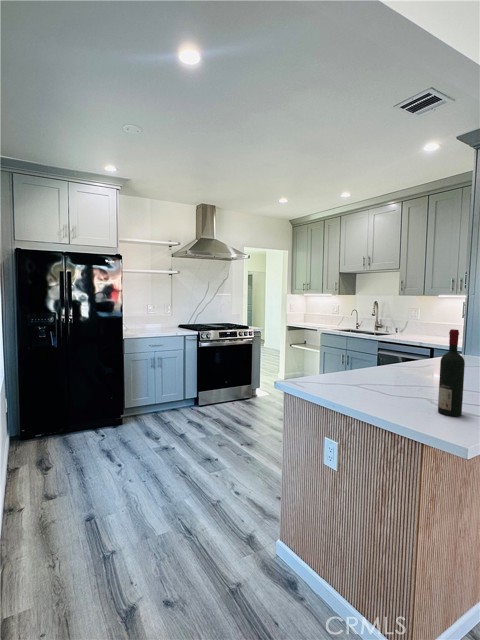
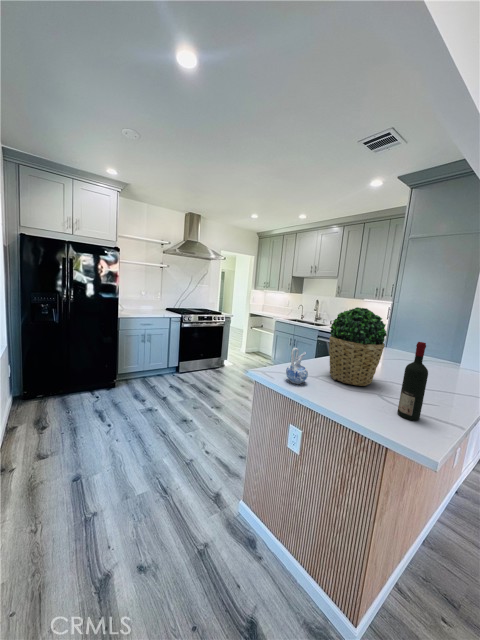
potted plant: none [366,300,432,390] -> present [329,307,387,386]
ceramic pitcher: none [317,349,341,390] -> present [286,348,308,384]

